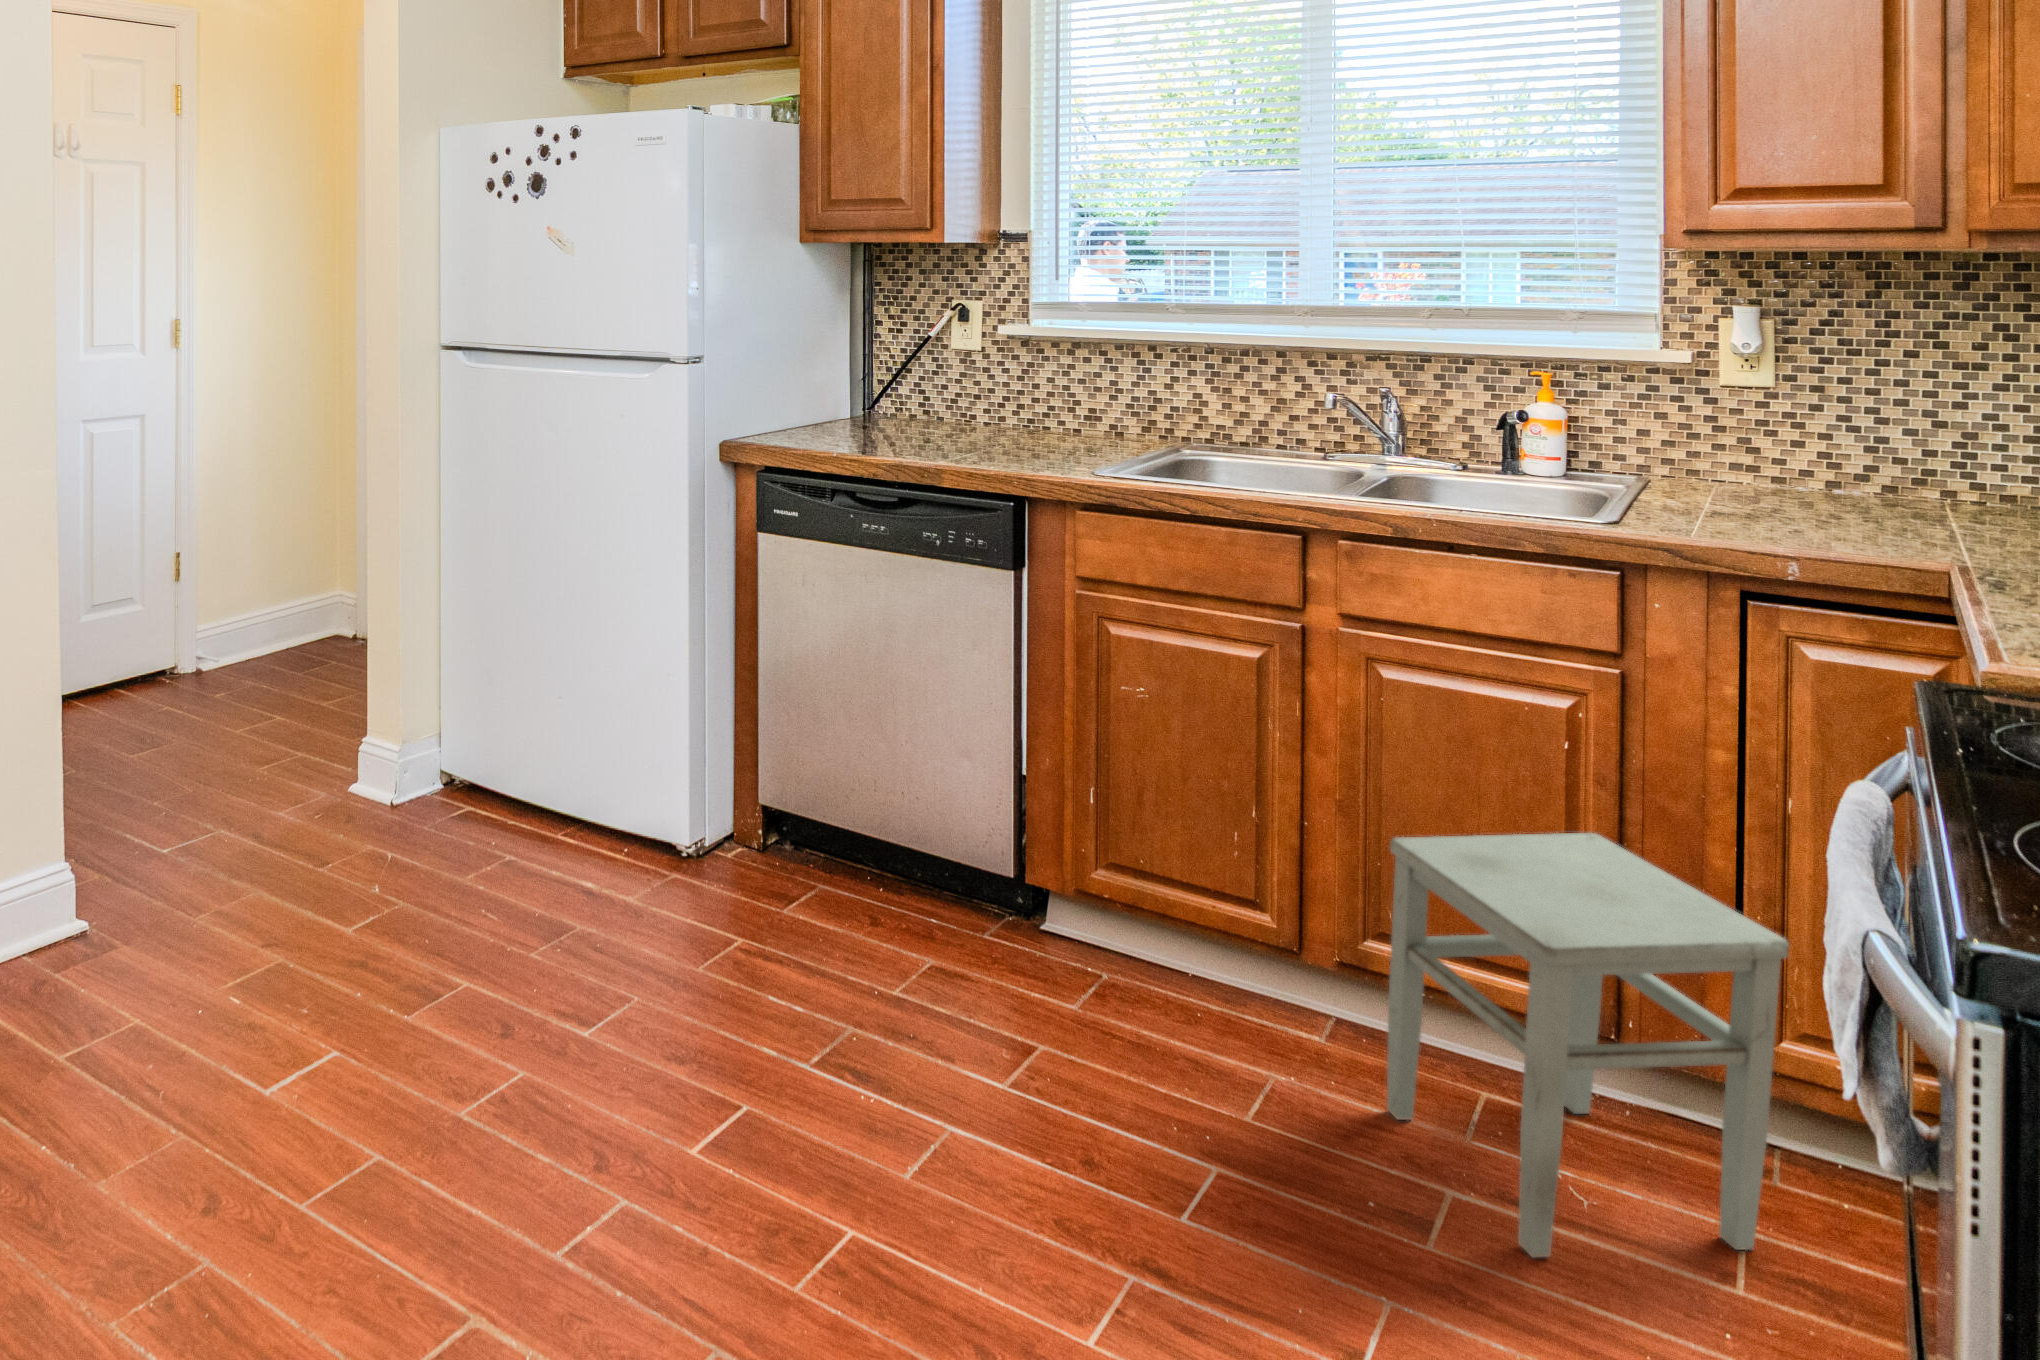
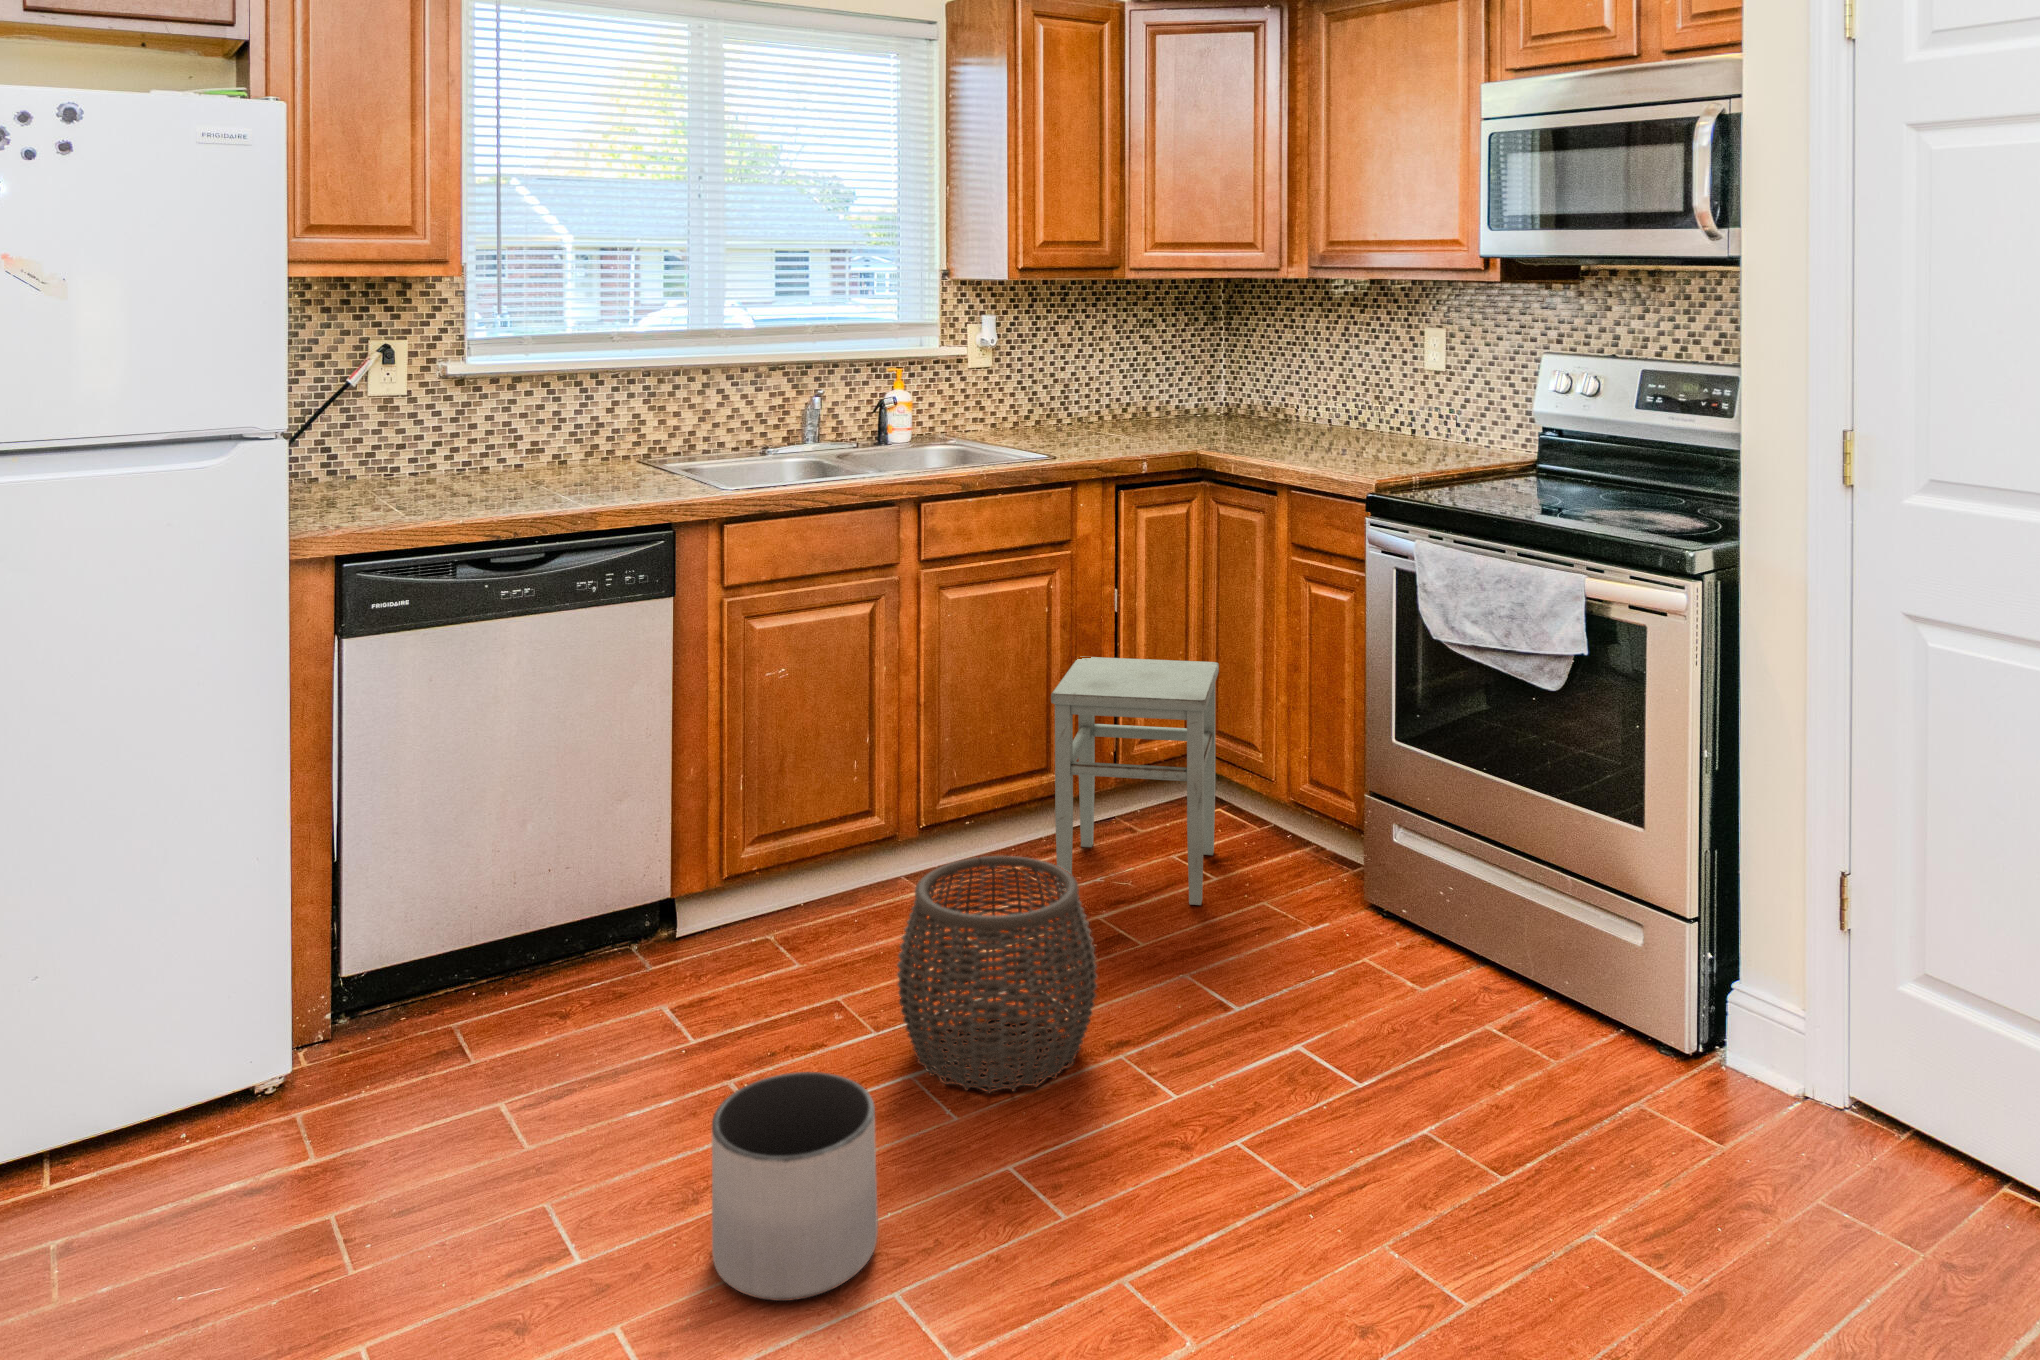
woven basket: none [862,911,1099,1196] -> present [897,856,1098,1093]
planter: none [541,941,675,1127] -> present [712,1072,878,1301]

